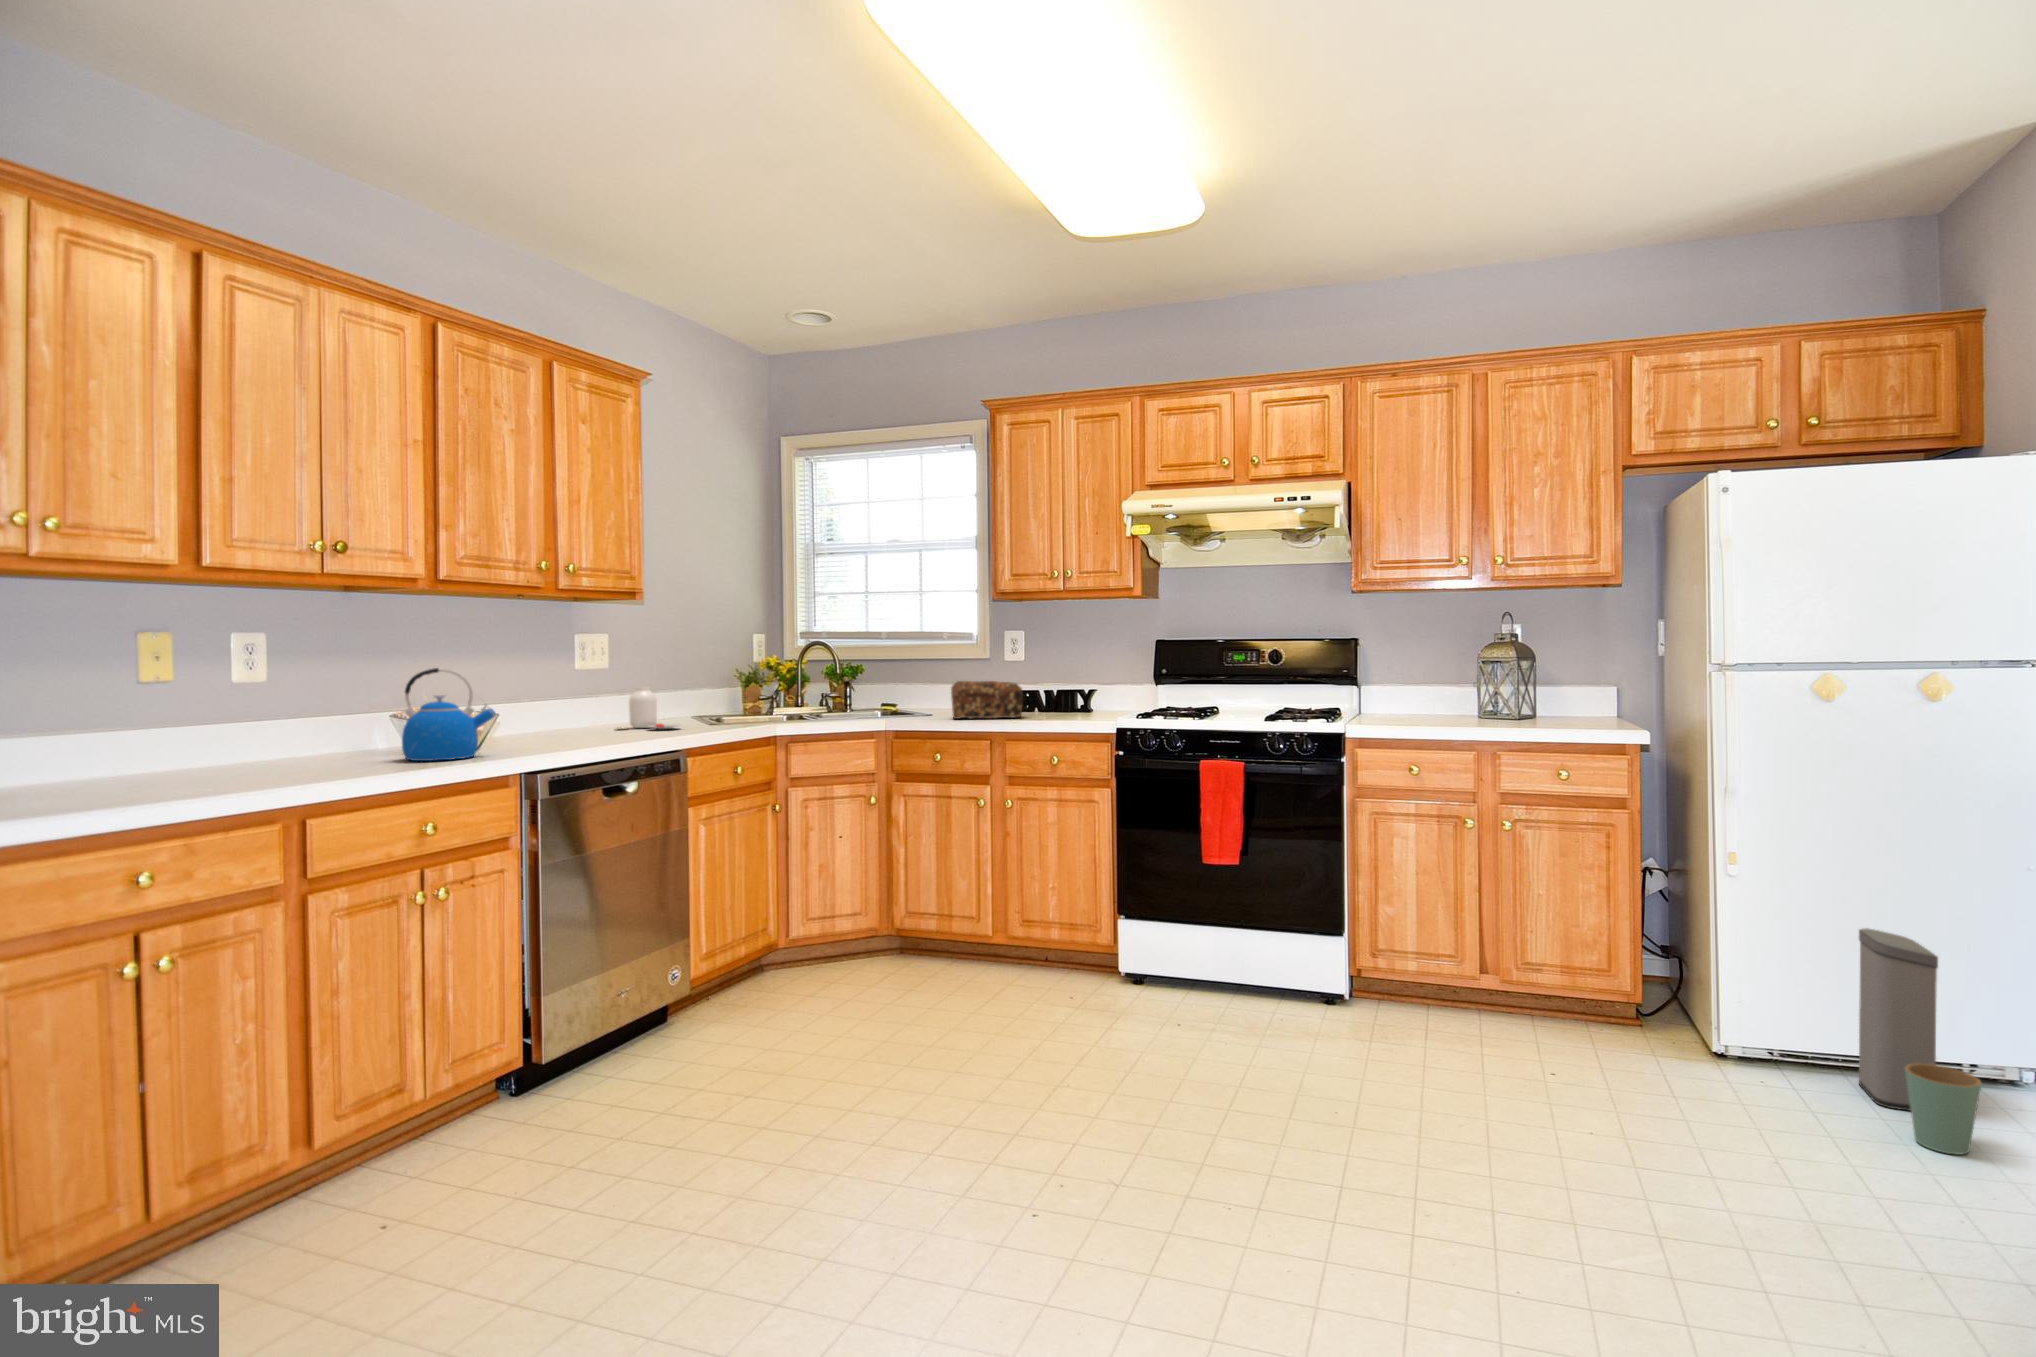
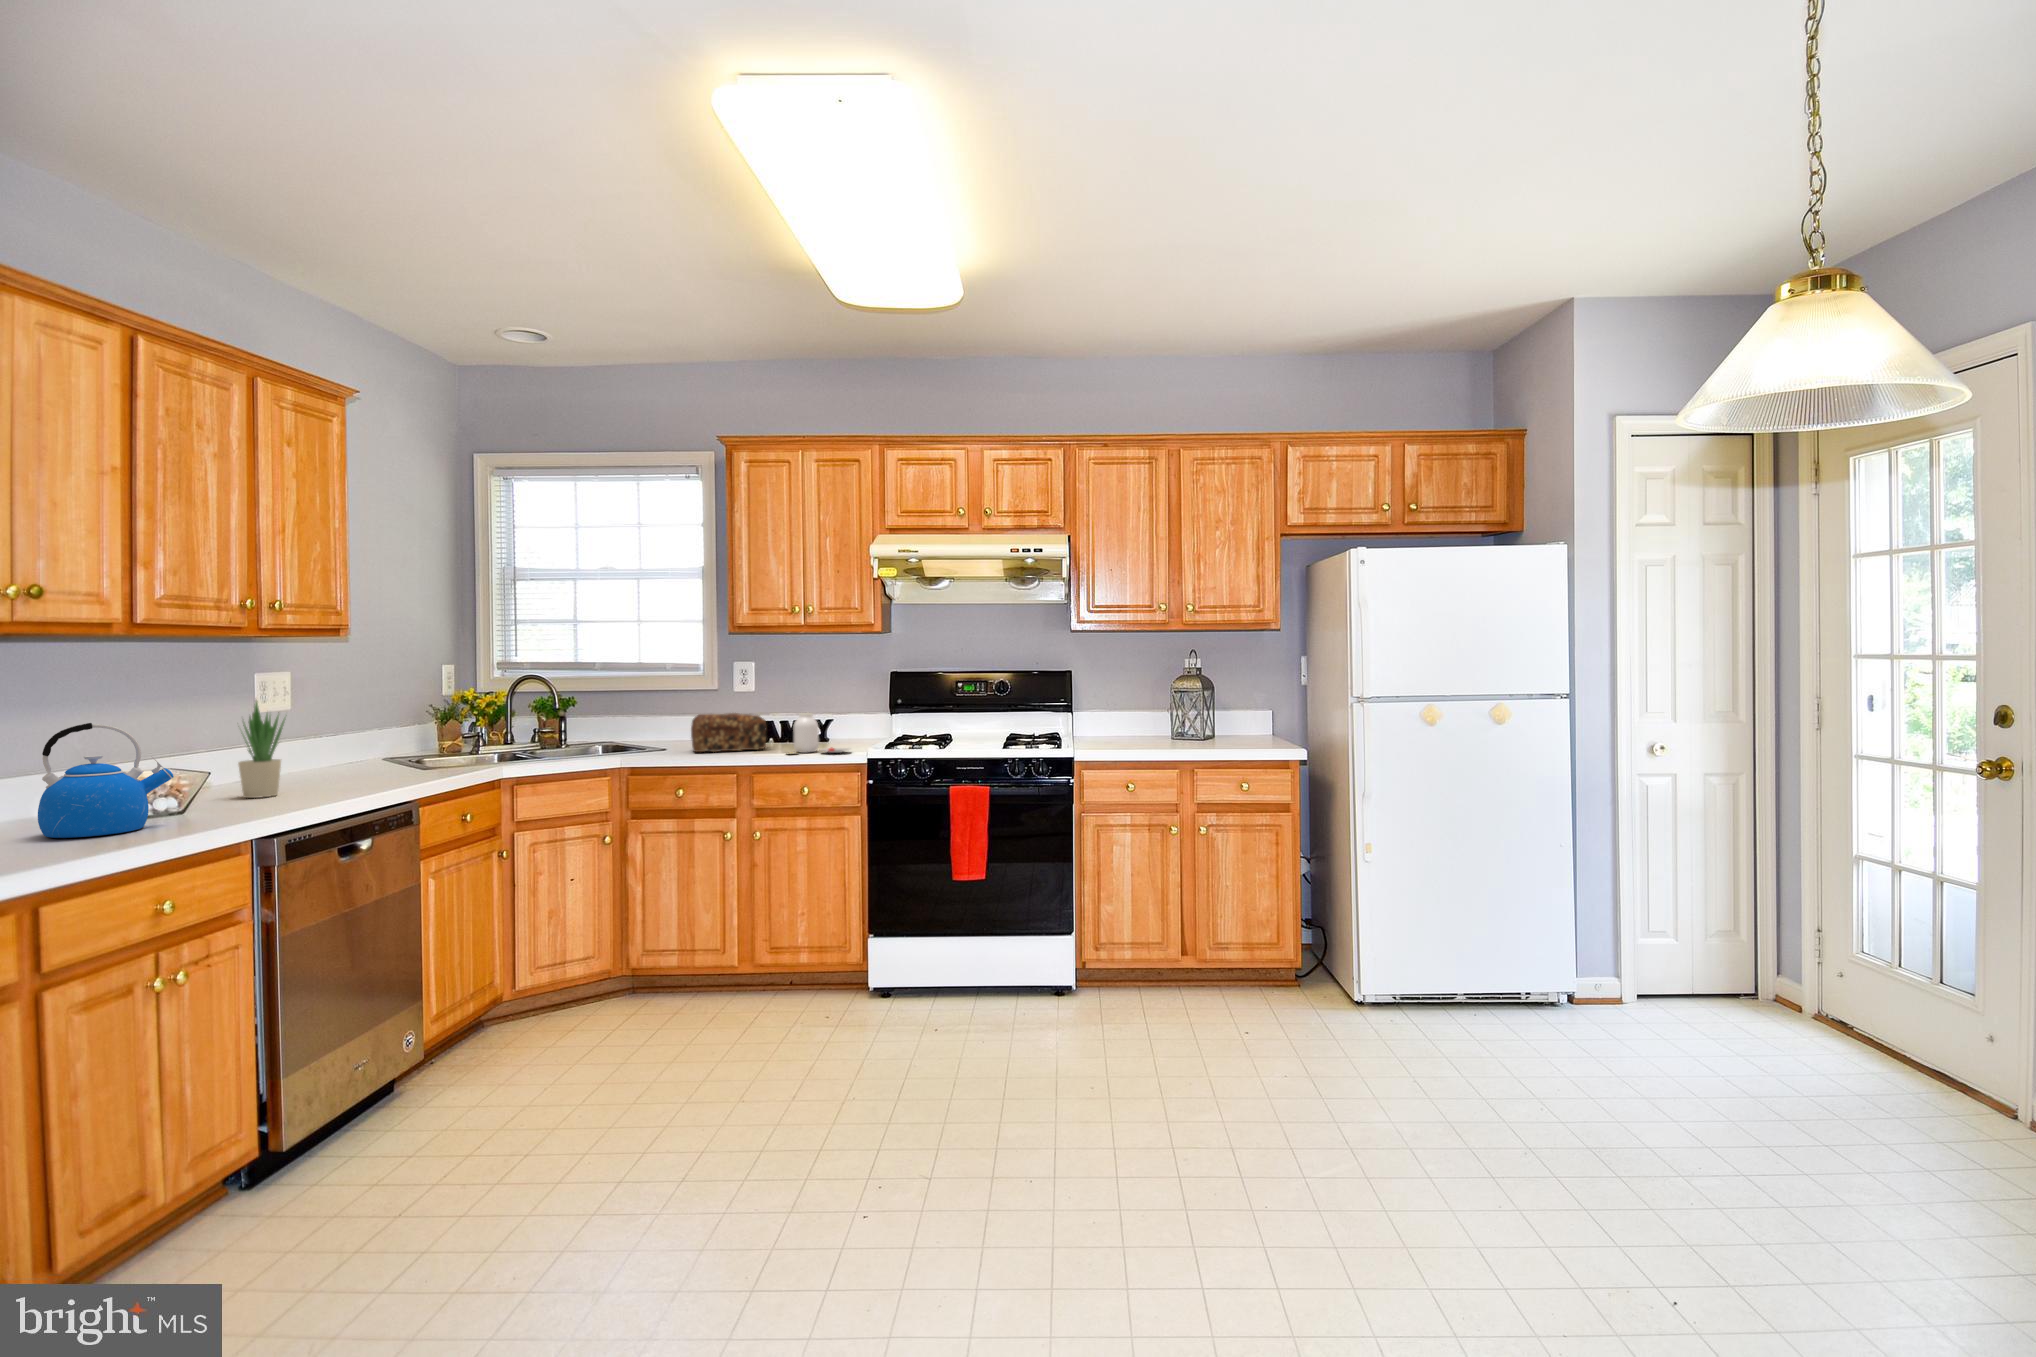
potted plant: none [558,654,596,741] -> present [238,700,285,798]
jar: present [629,687,679,729] -> present [792,713,849,753]
trash can: present [1859,928,1981,1155] -> none [1455,899,1542,1064]

